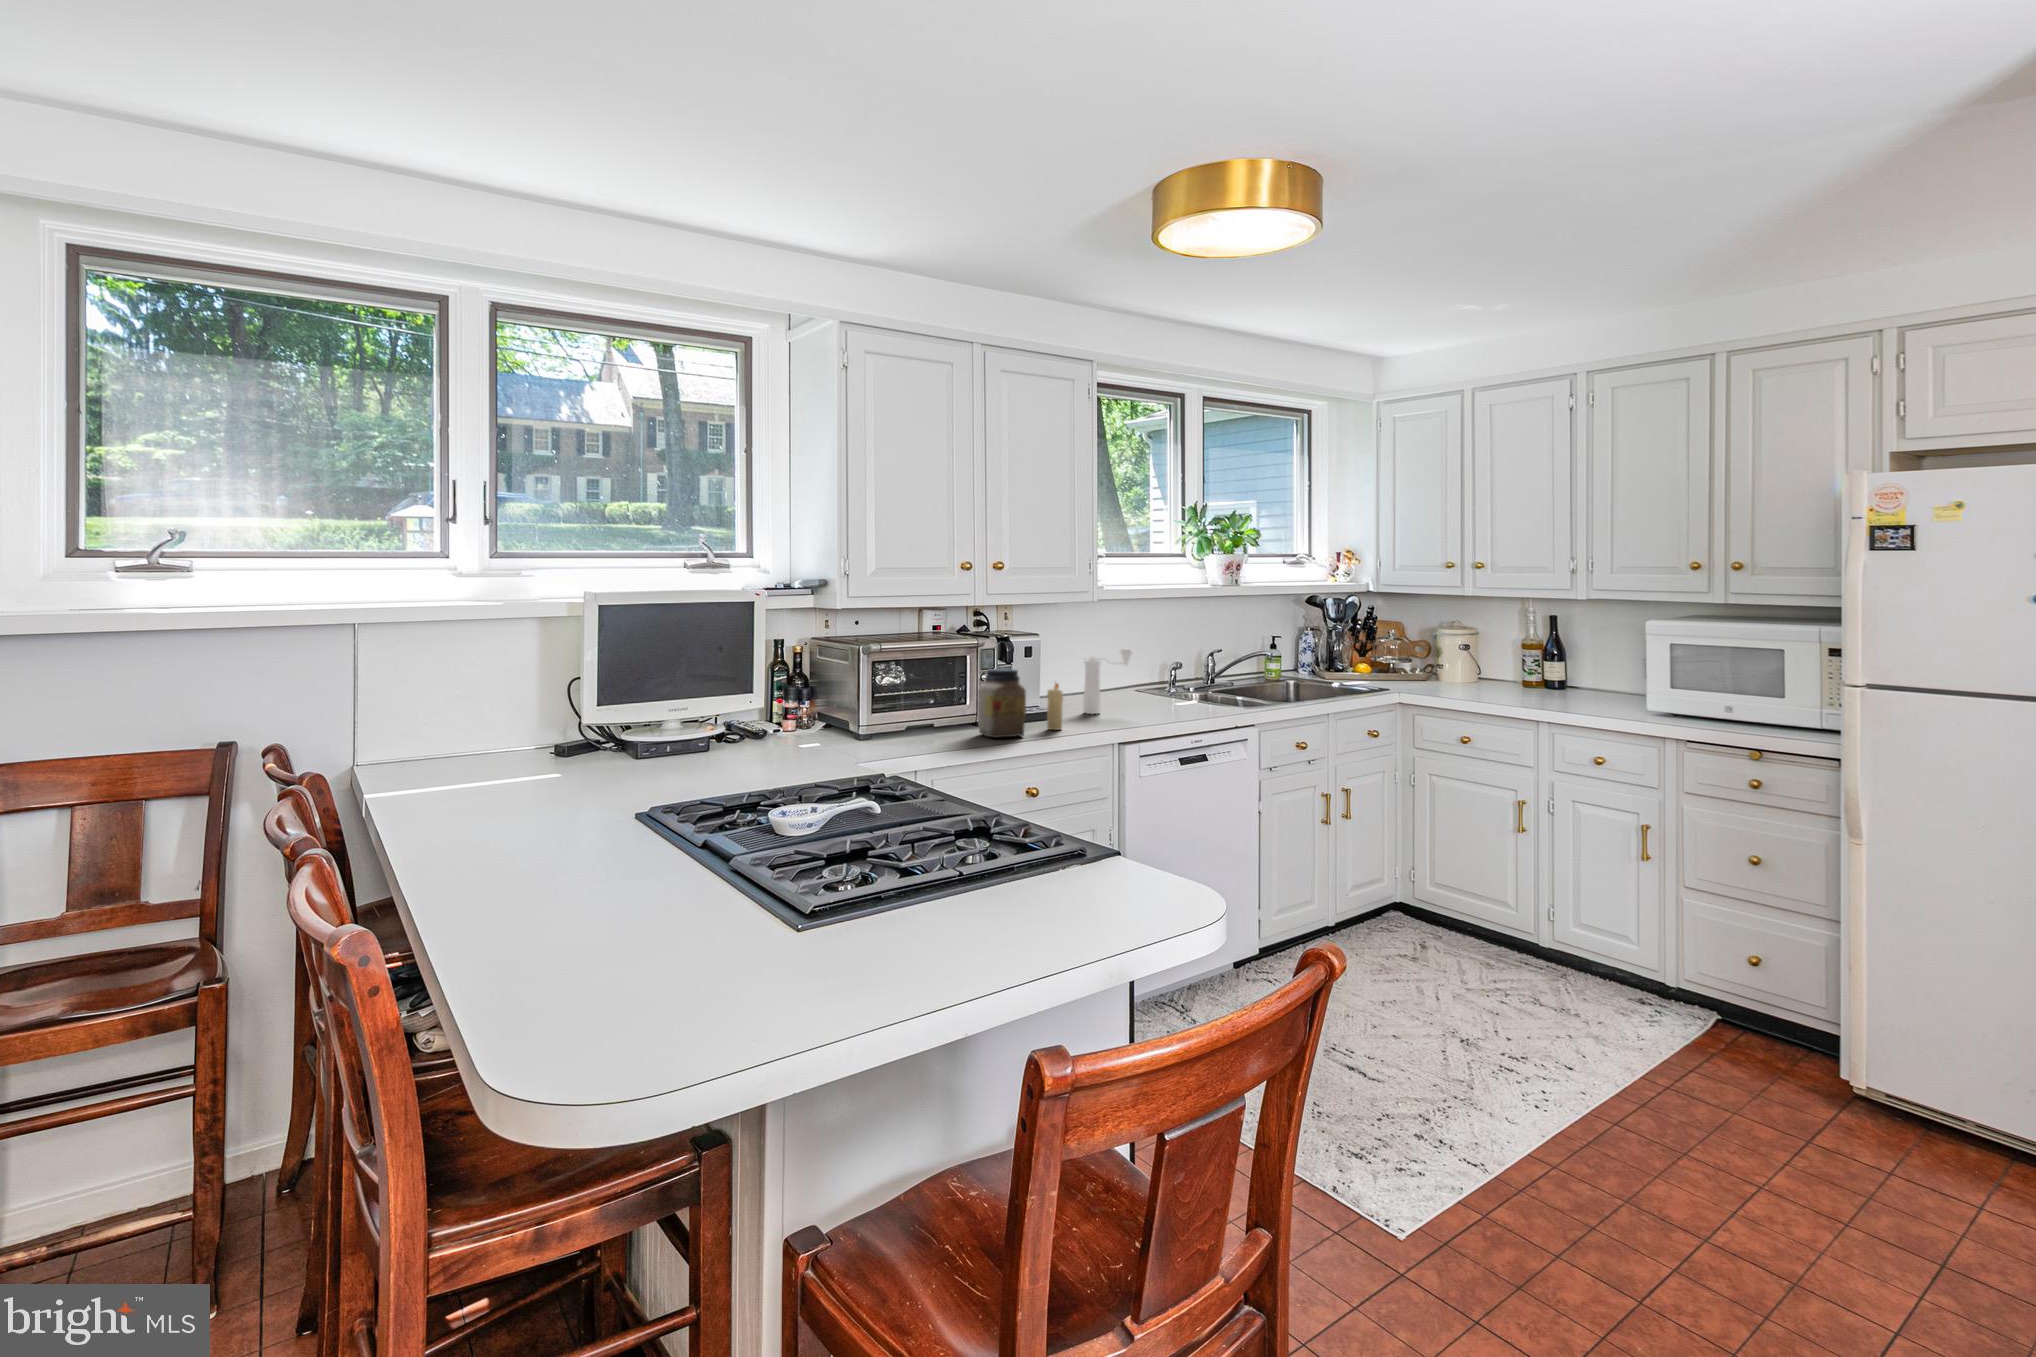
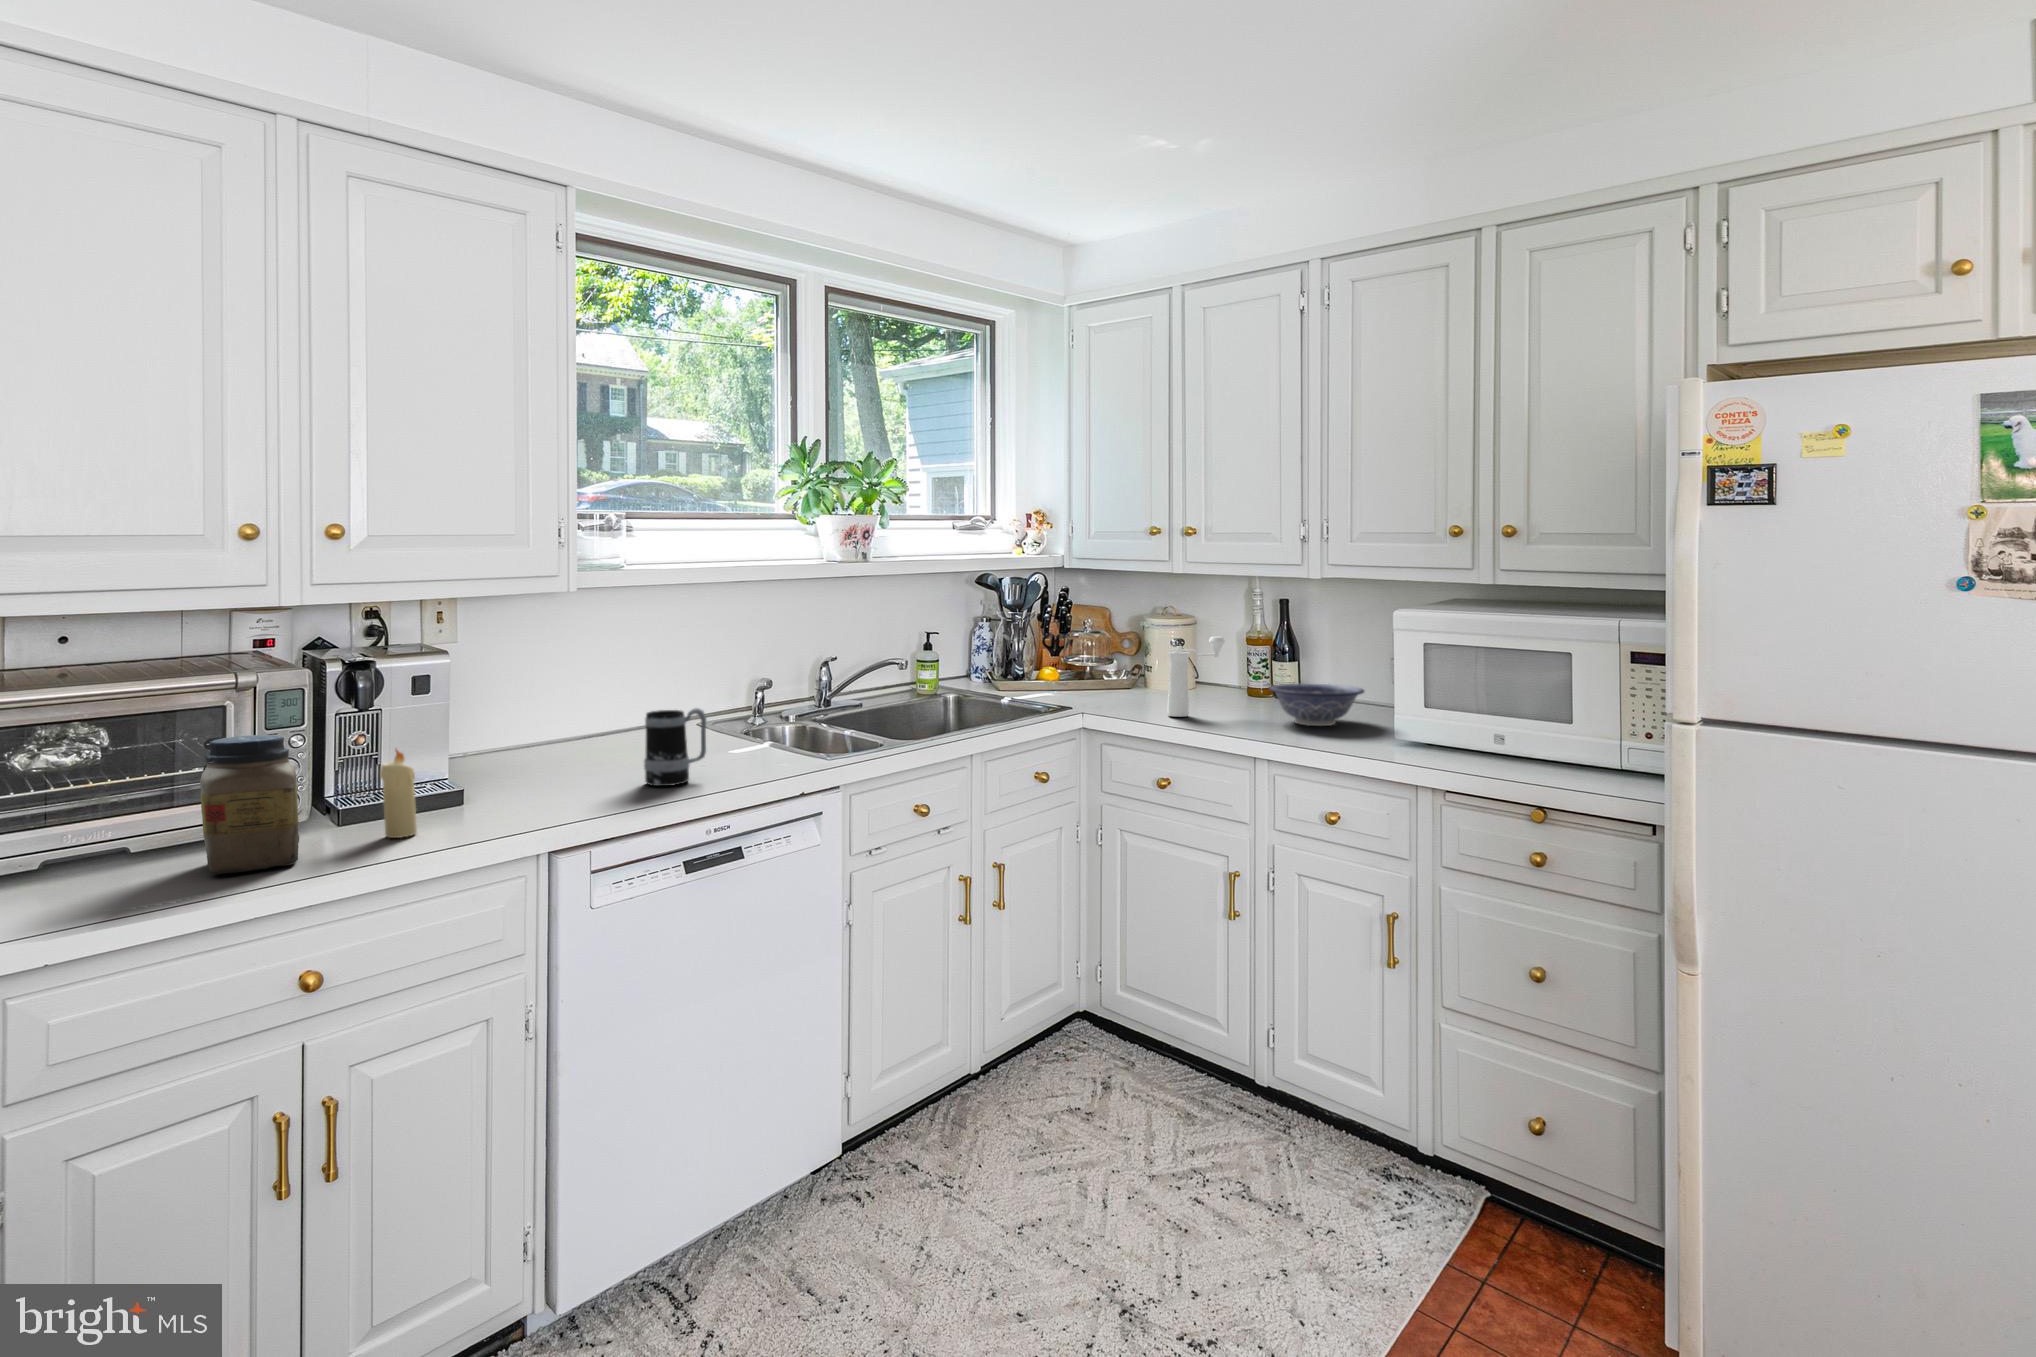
pepper mill: present [1083,649,1133,714] -> present [1167,636,1225,717]
mug: none [1152,671,1188,716] -> present [644,708,706,786]
decorative bowl: none [1545,675,1621,703] -> present [1269,684,1364,726]

